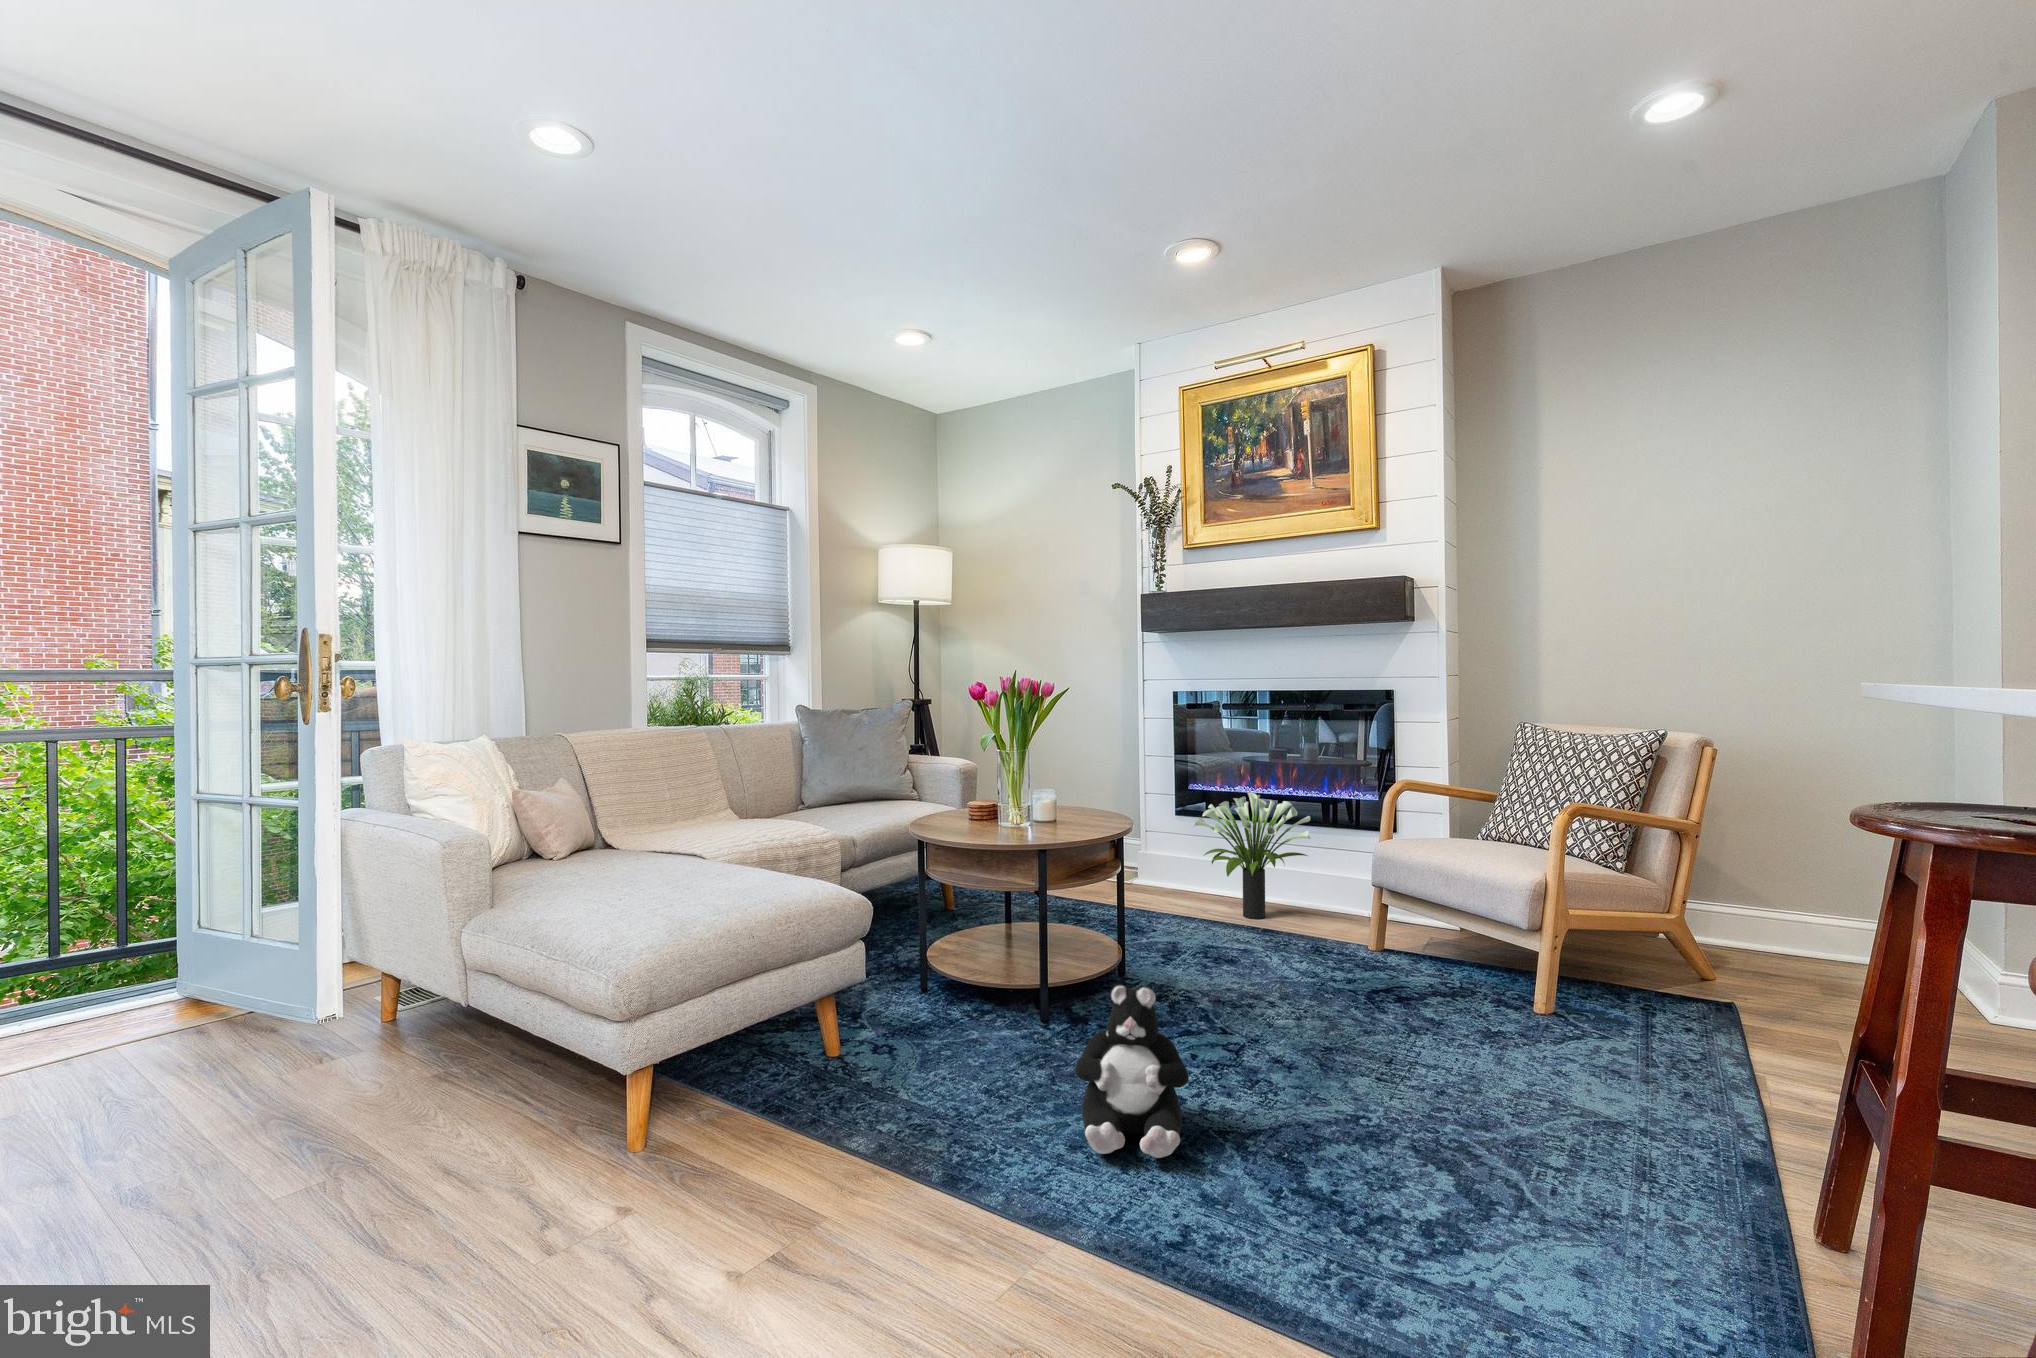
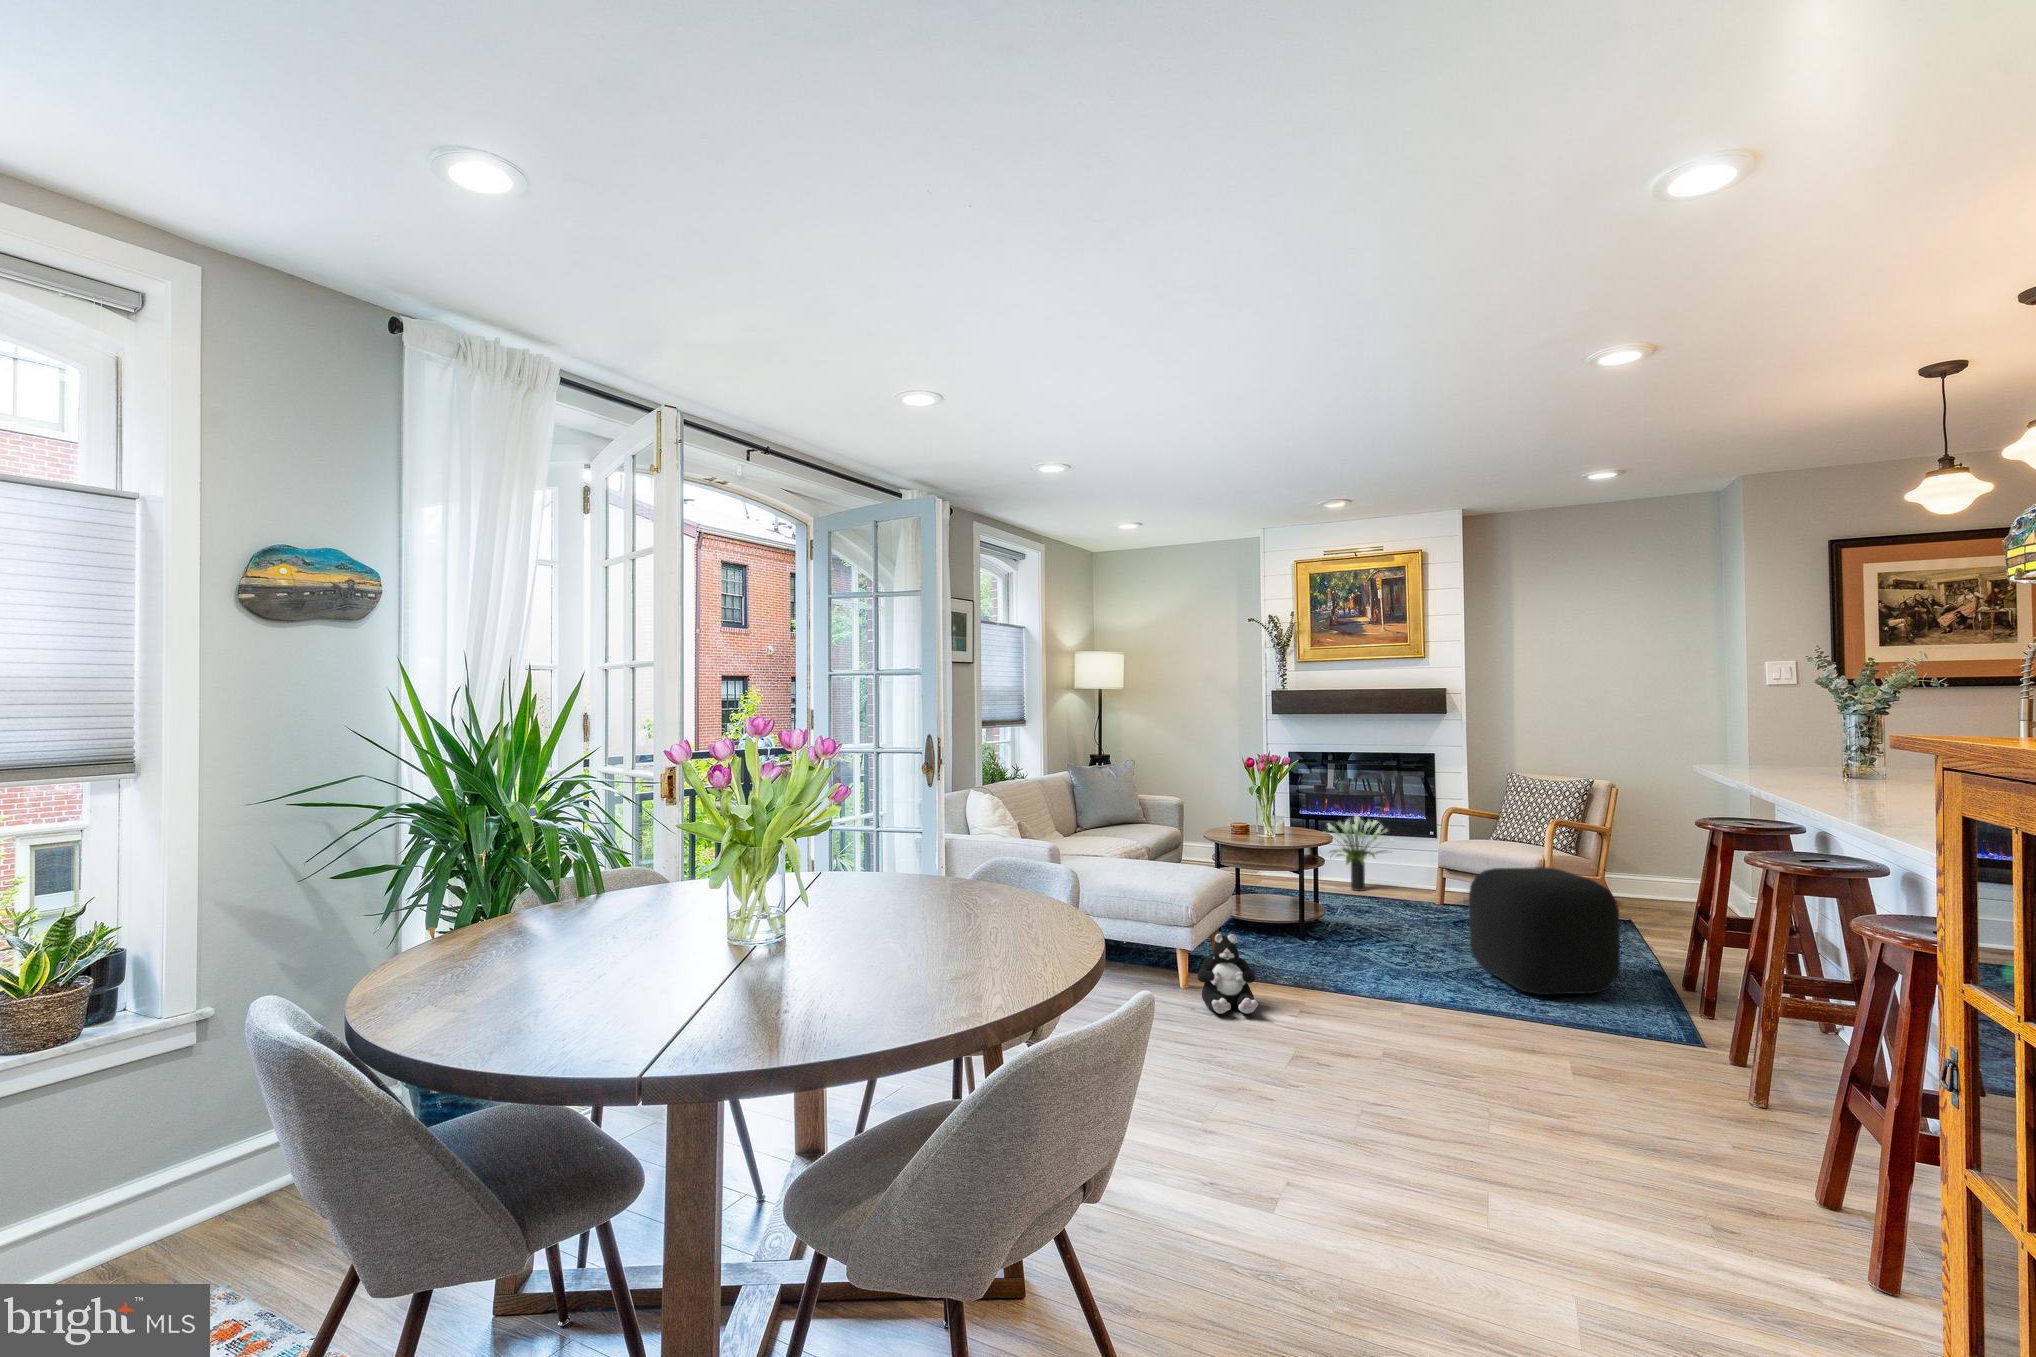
ottoman: none [1303,905,1643,1240] -> present [1469,867,1621,995]
plush toy: present [1075,984,1189,1158] -> present [1198,933,1258,1014]

